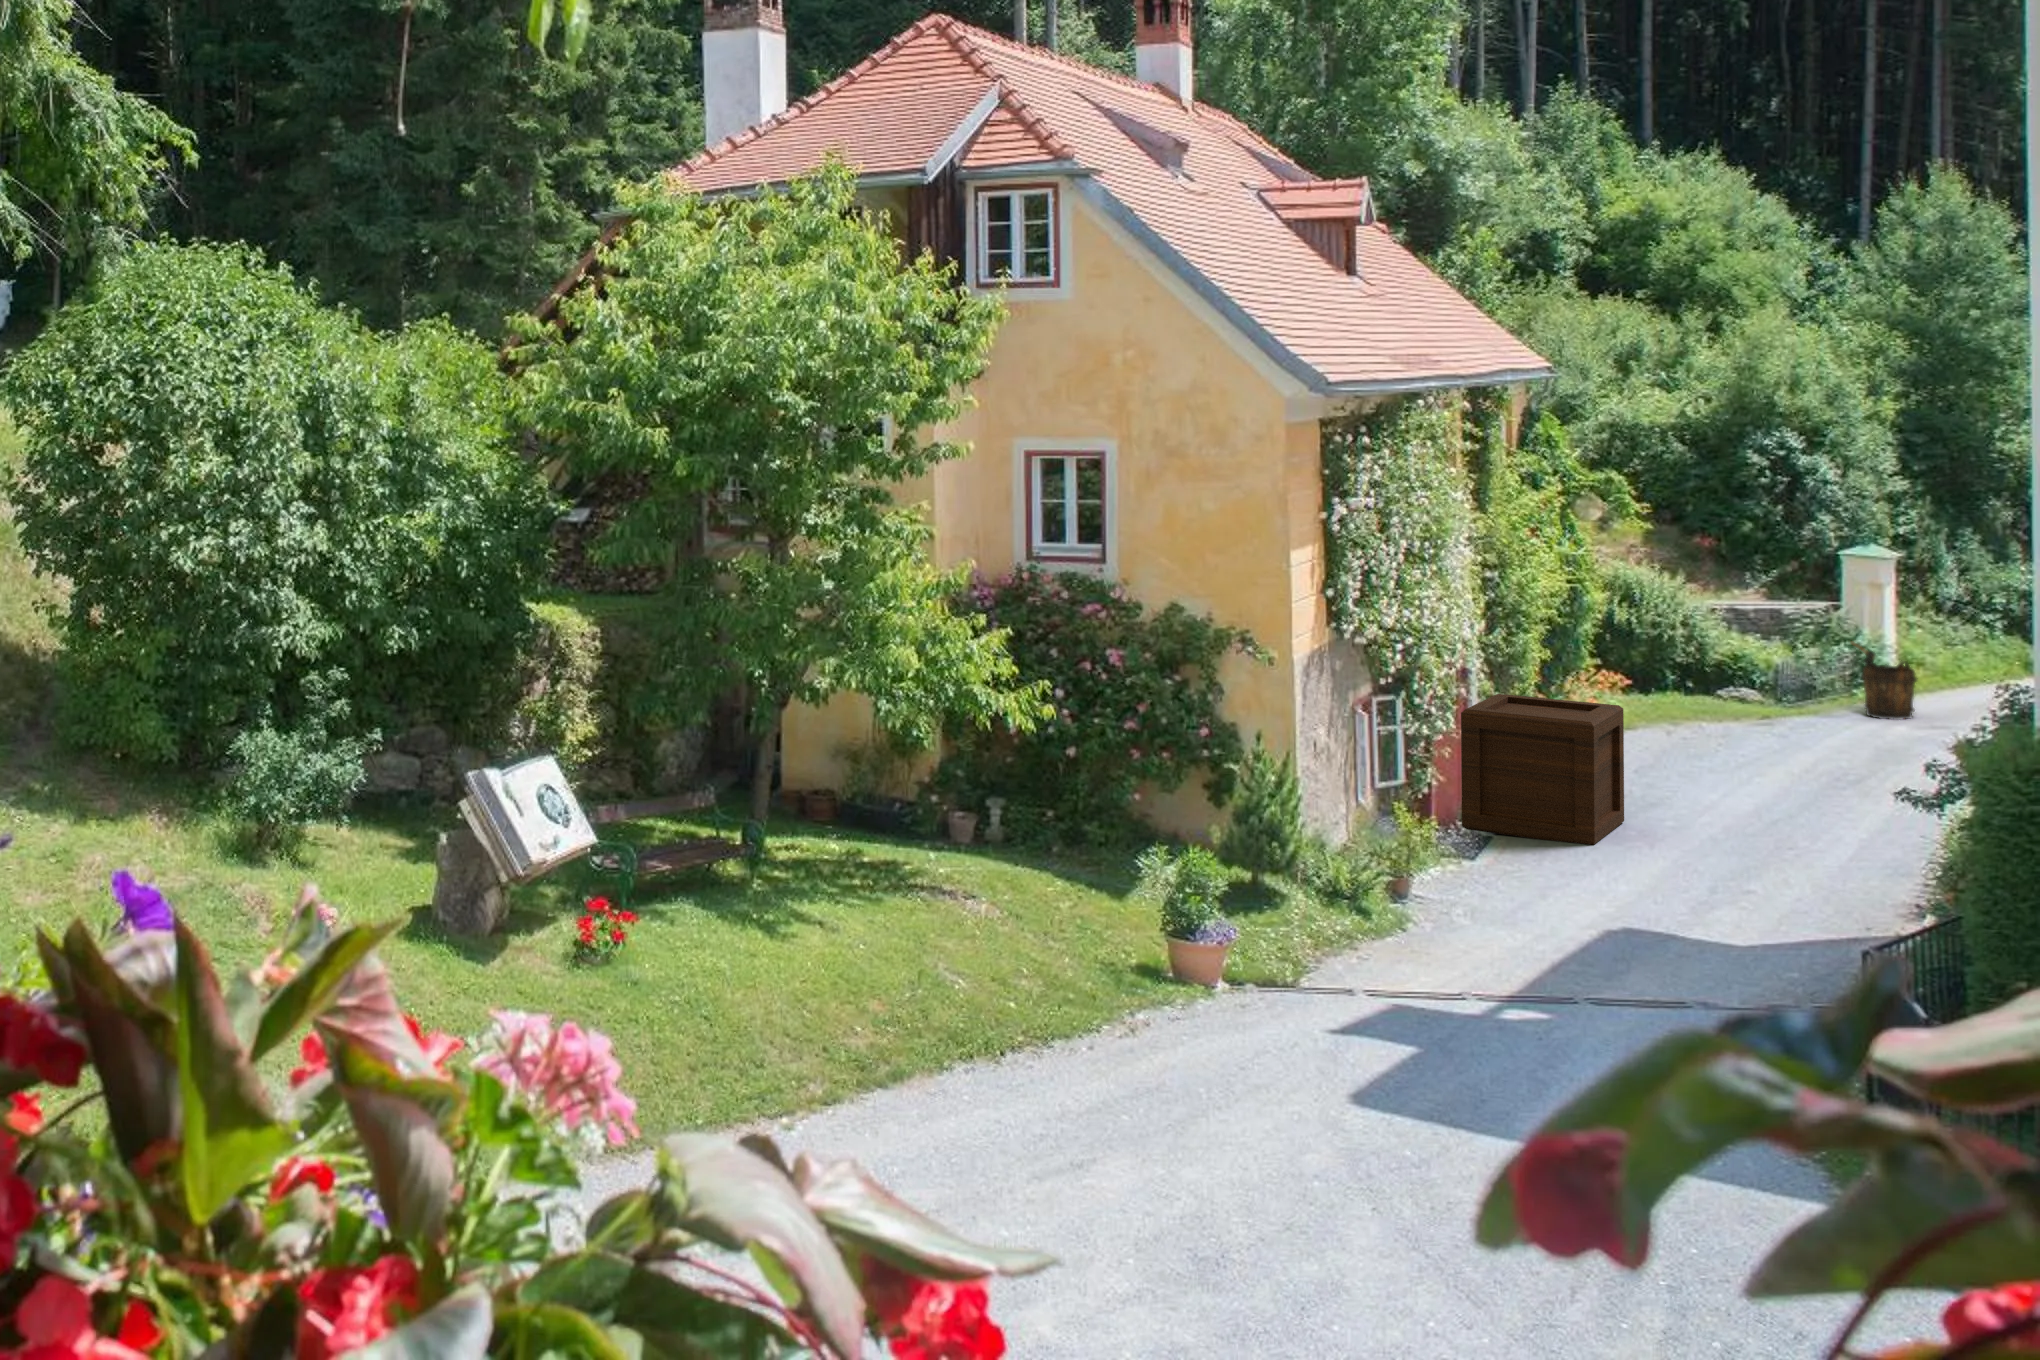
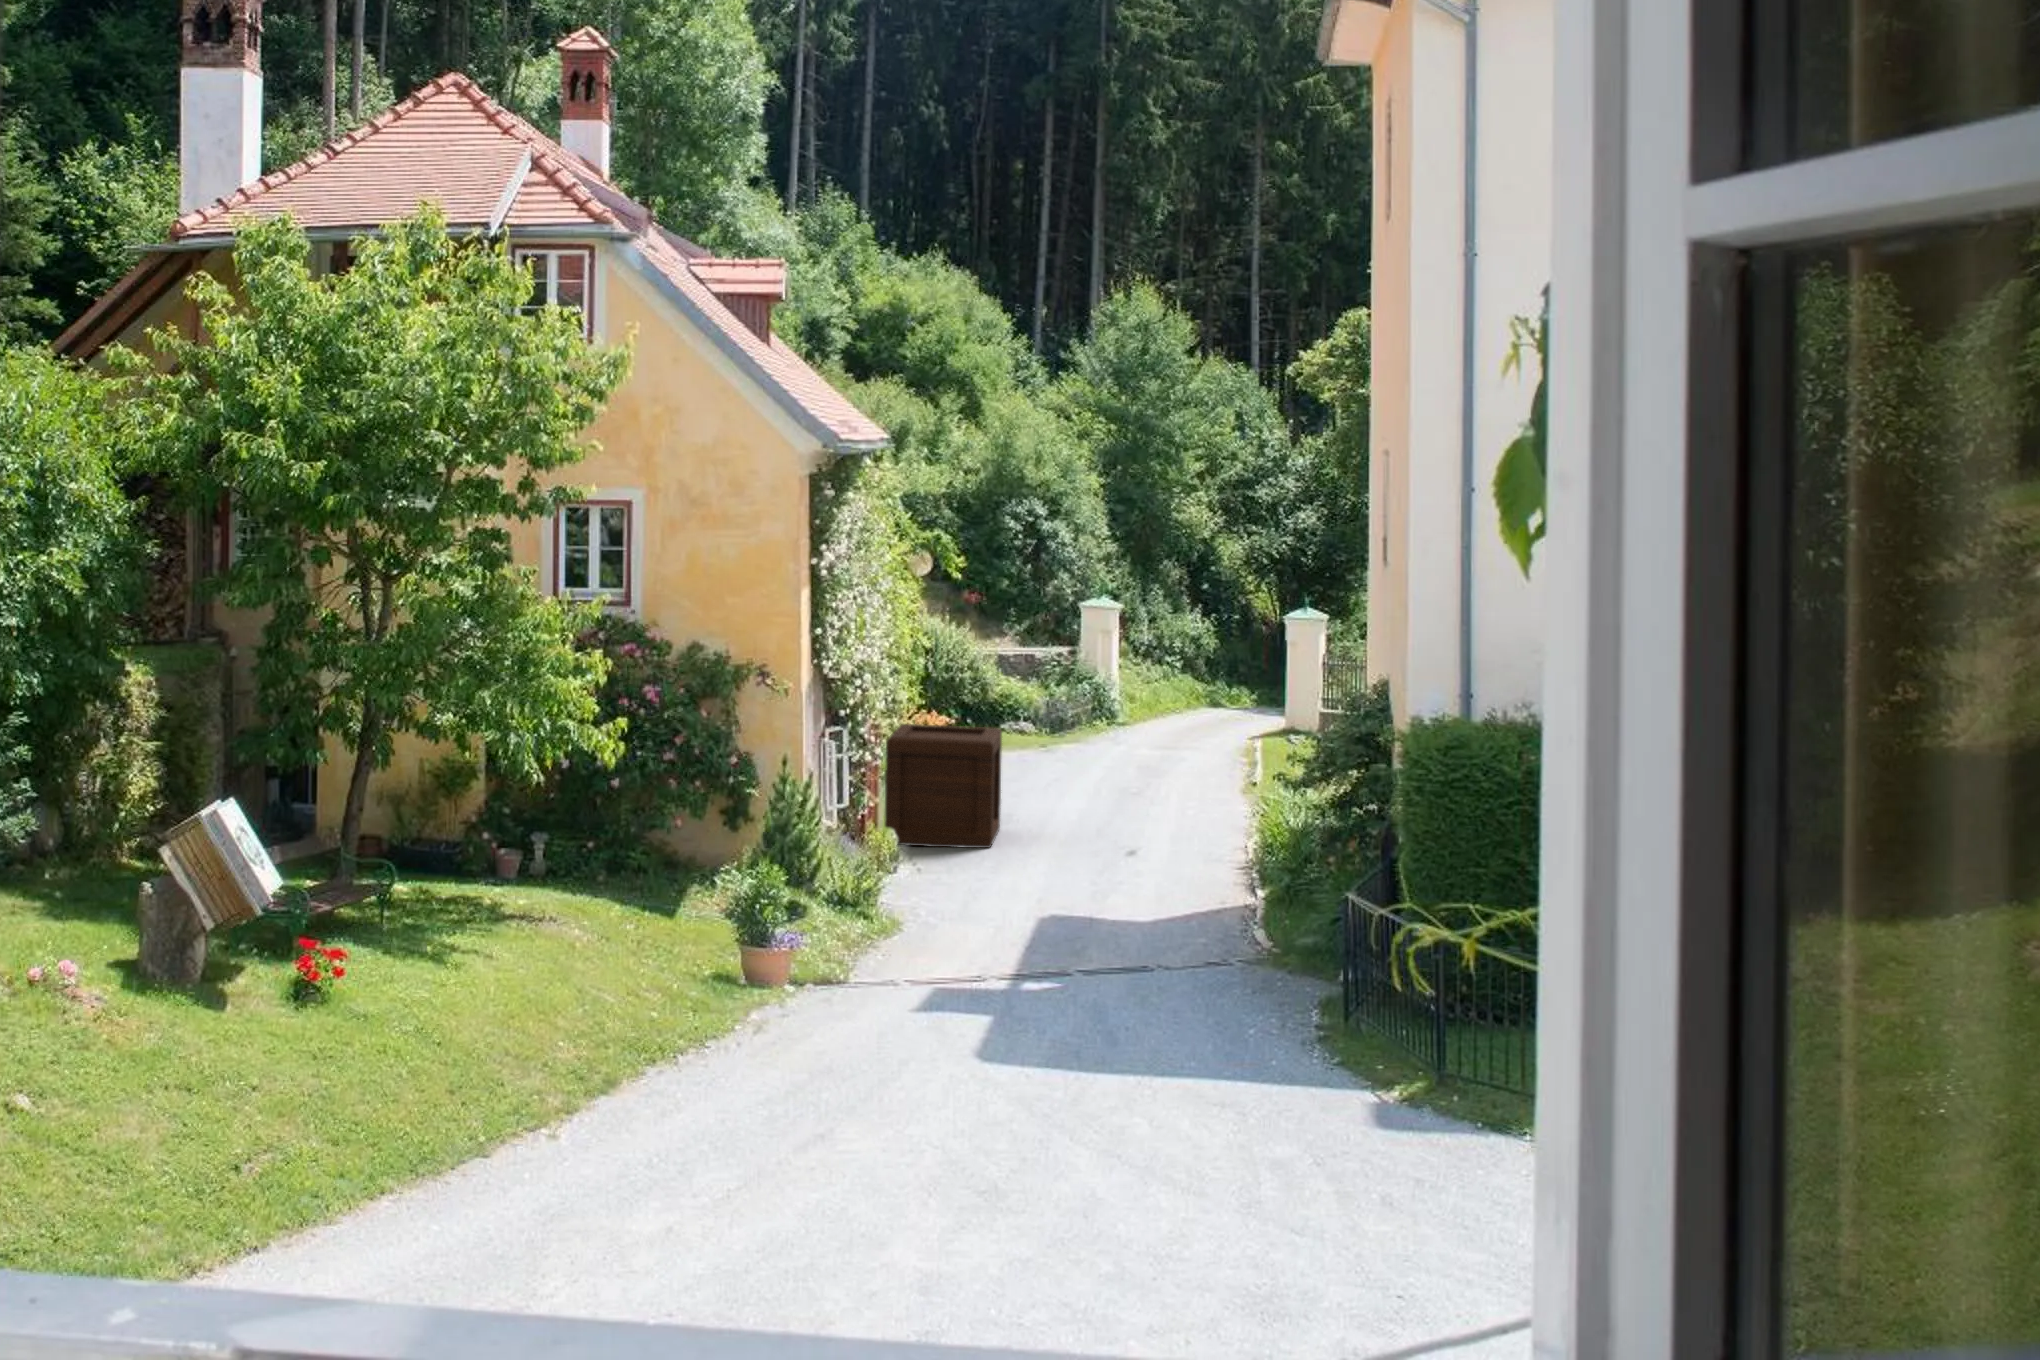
bucket: present [1851,642,1918,720] -> none [1099,675,1148,740]

